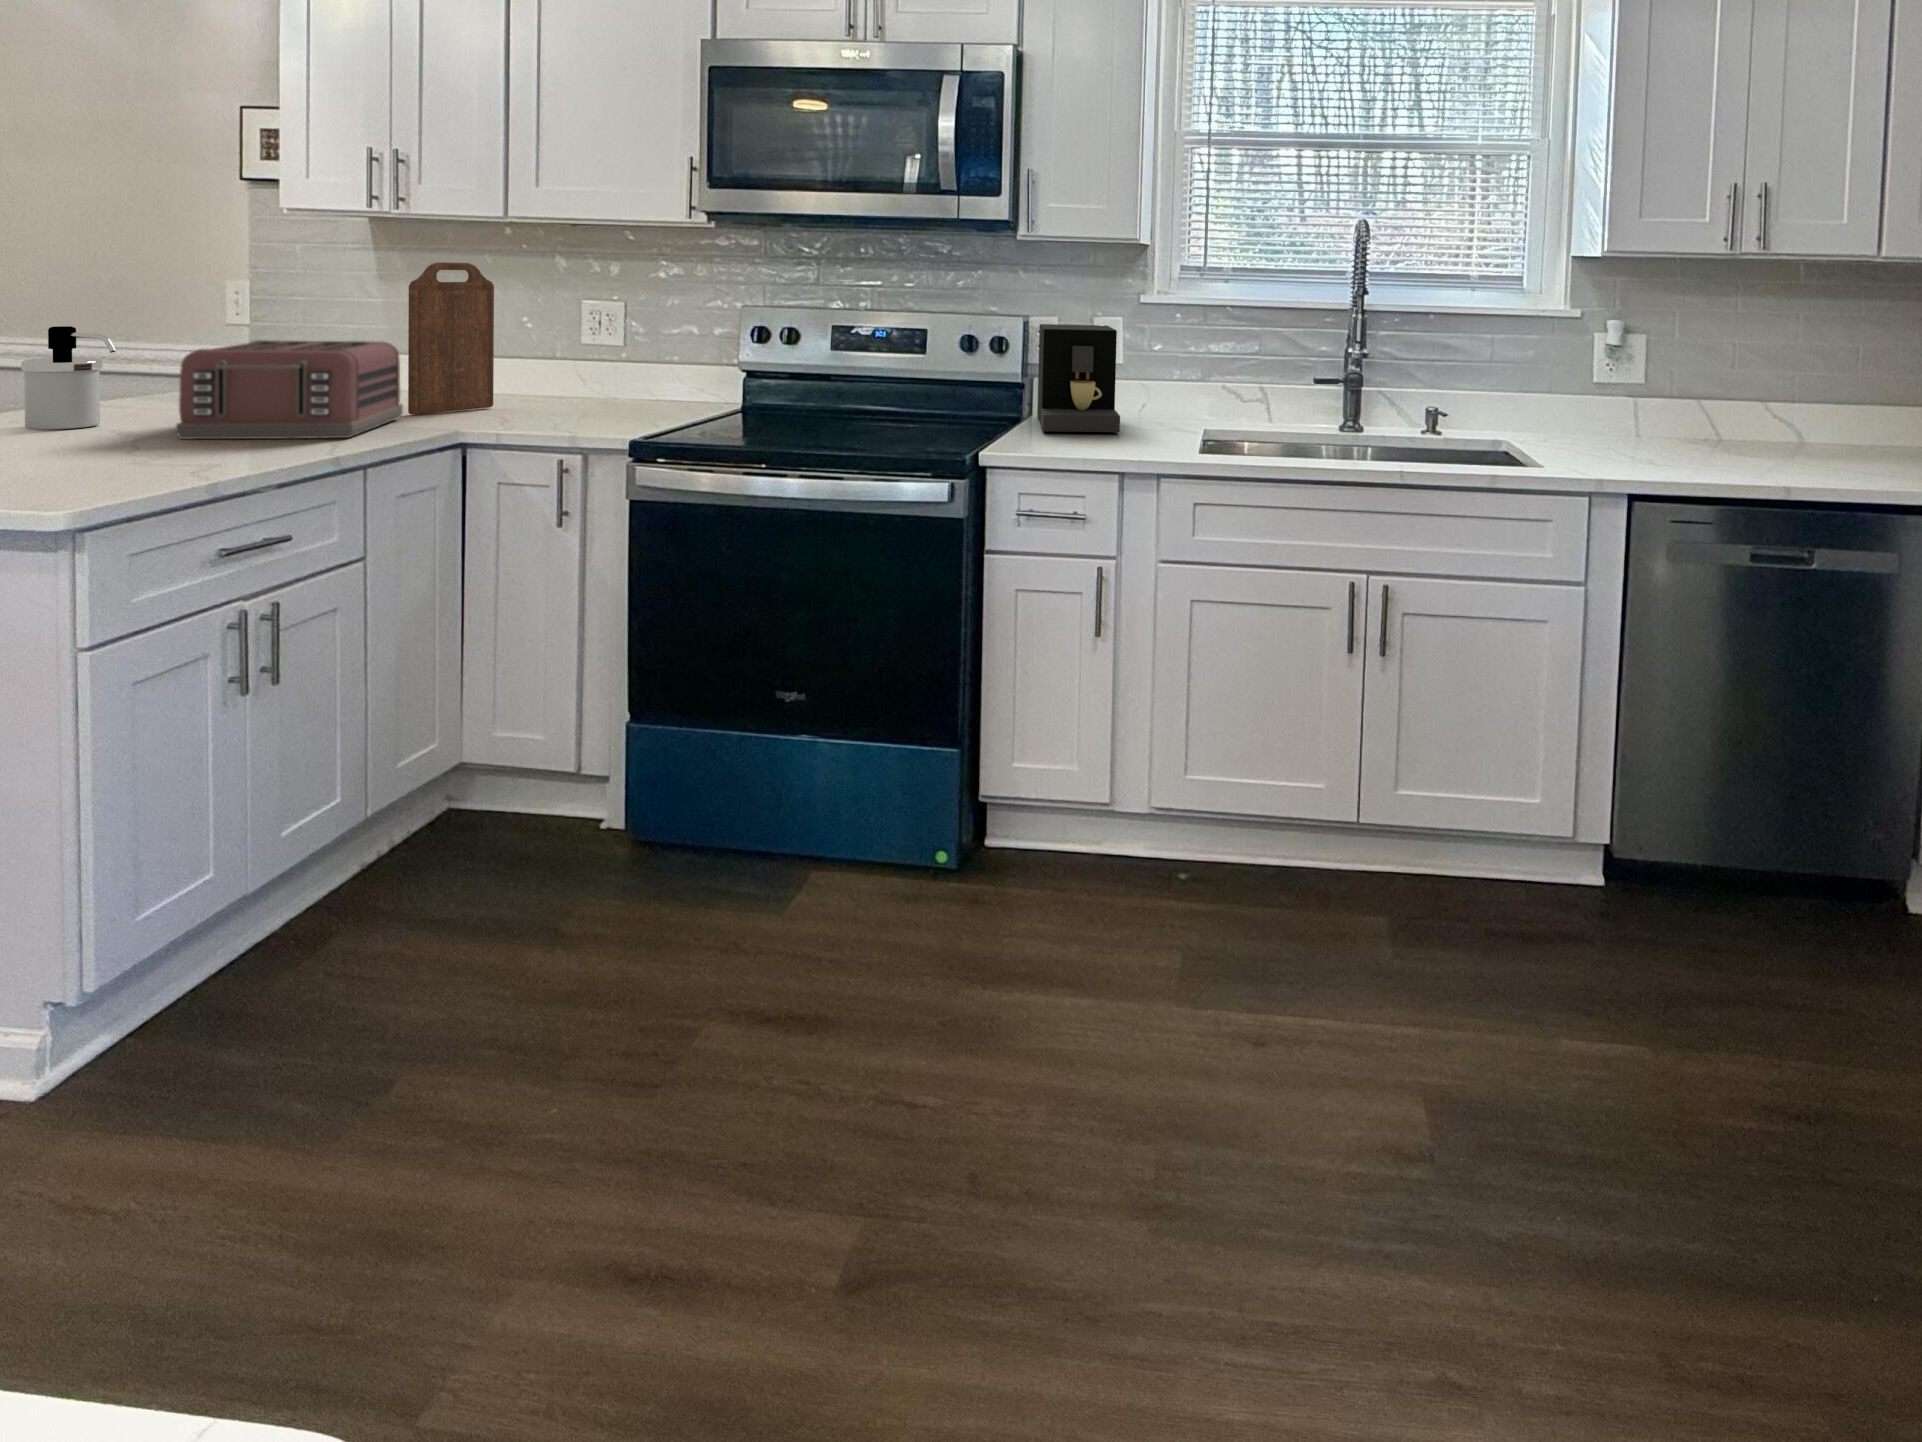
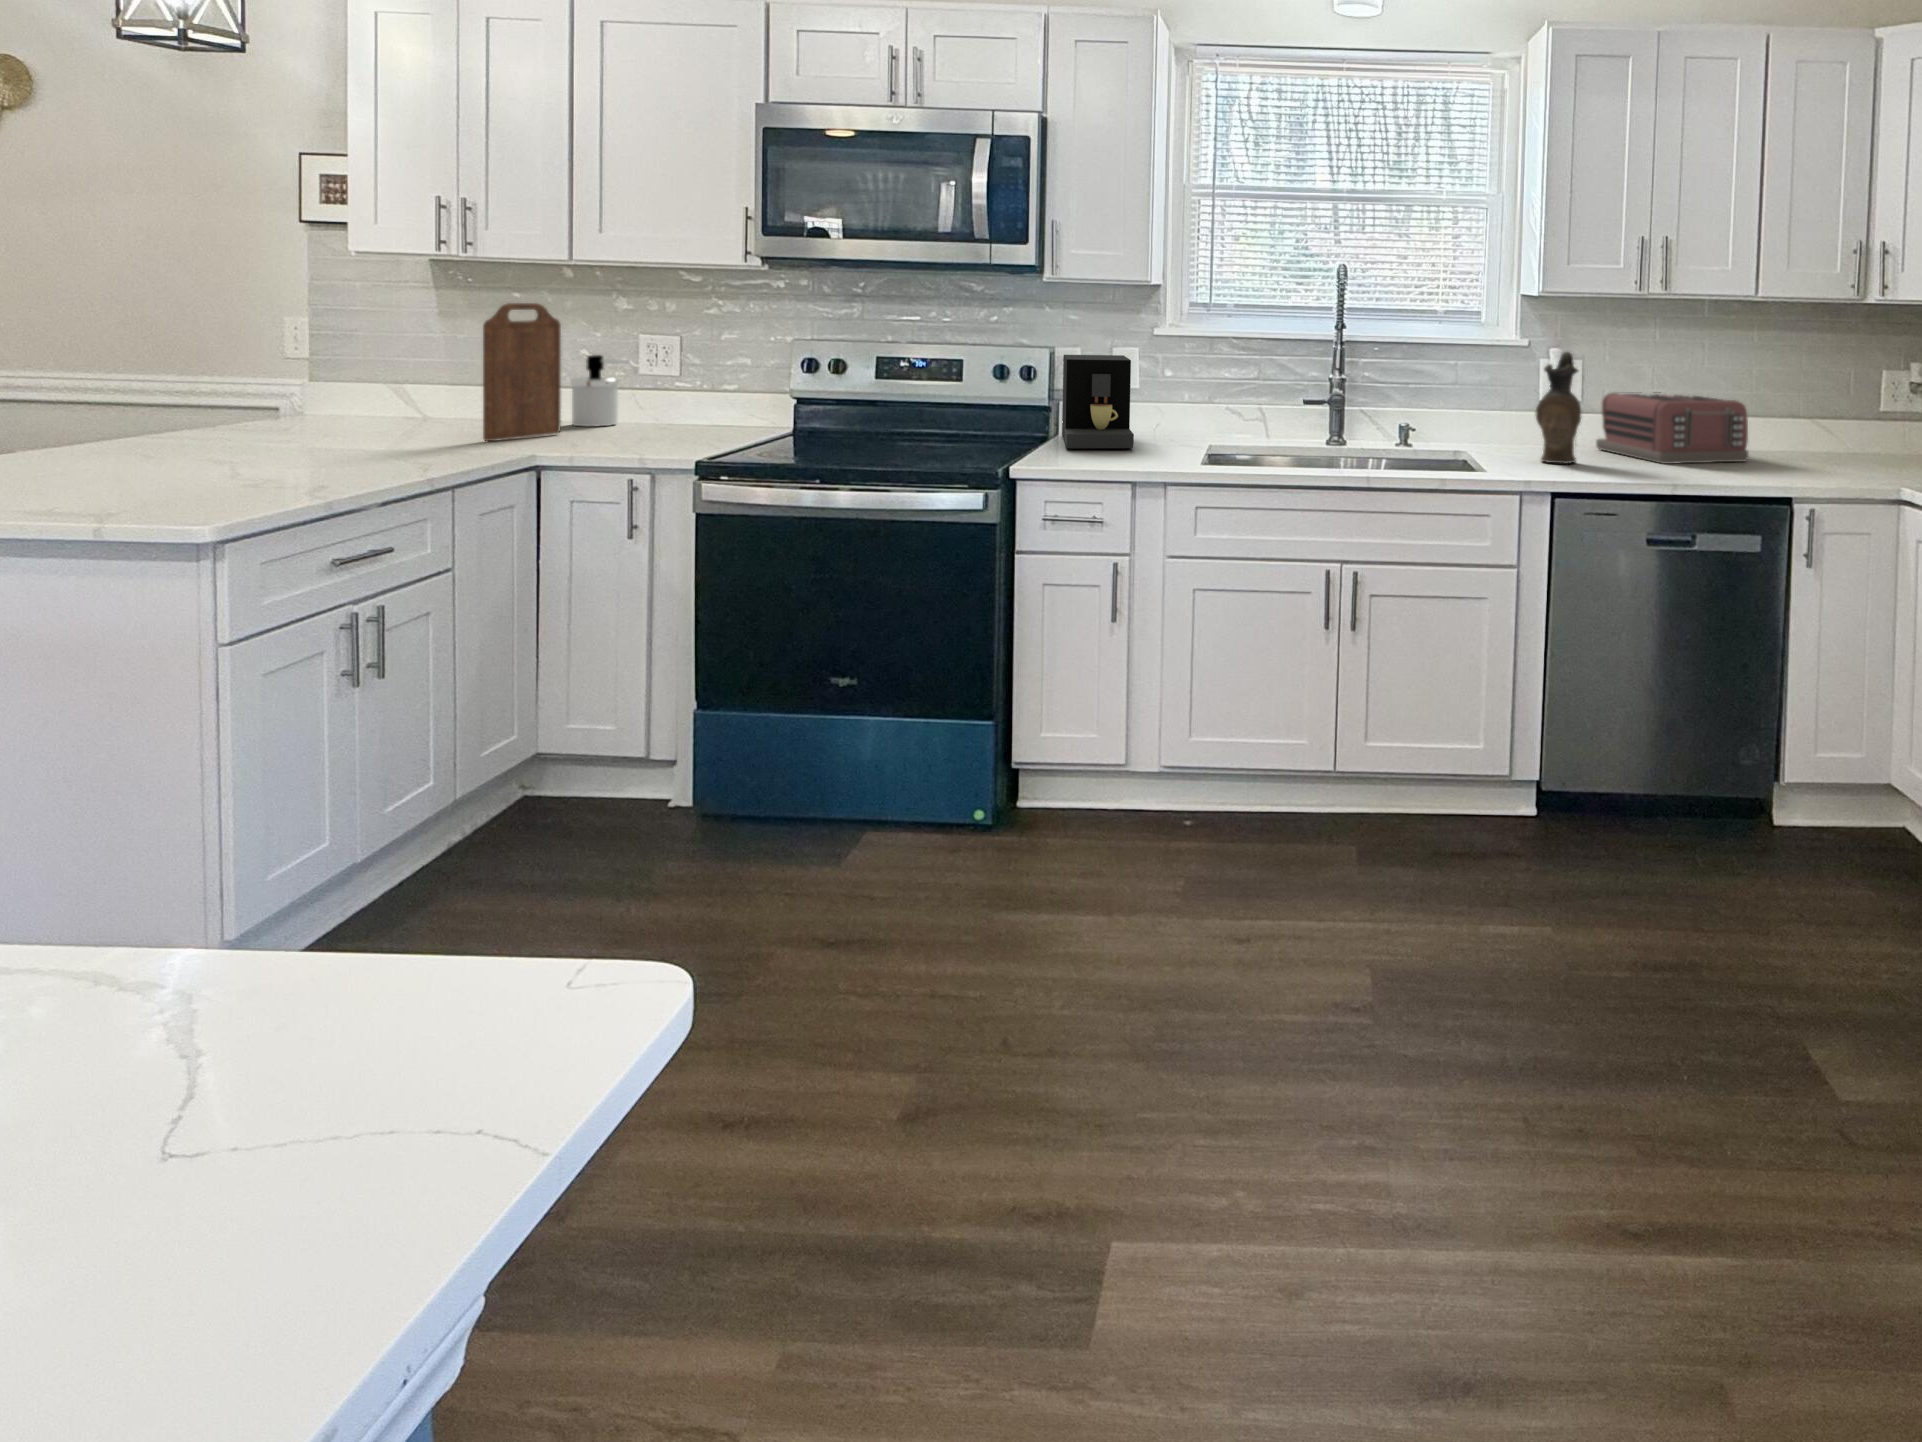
ceramic pitcher: none [1601,323,1660,458] -> present [1536,352,1581,464]
soap dispenser: present [21,326,116,429] -> present [570,355,637,427]
toaster: present [176,340,403,439] -> present [1596,392,1749,464]

